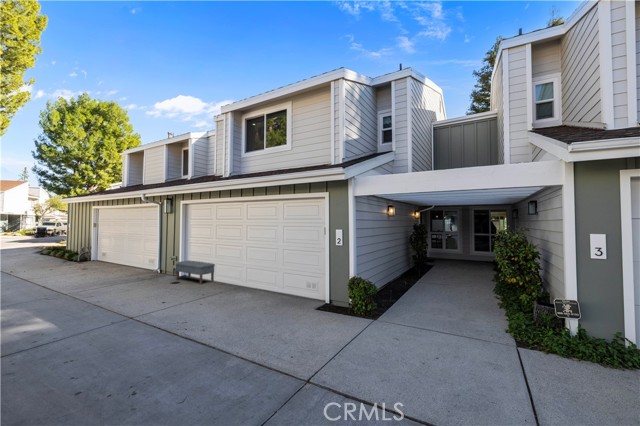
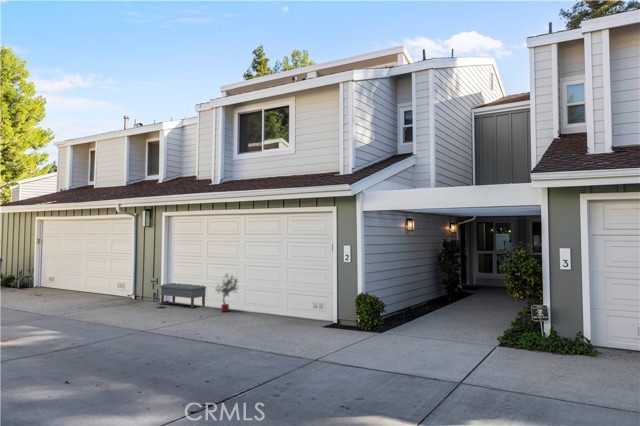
potted tree: none [220,254,241,289] -> present [216,274,238,312]

